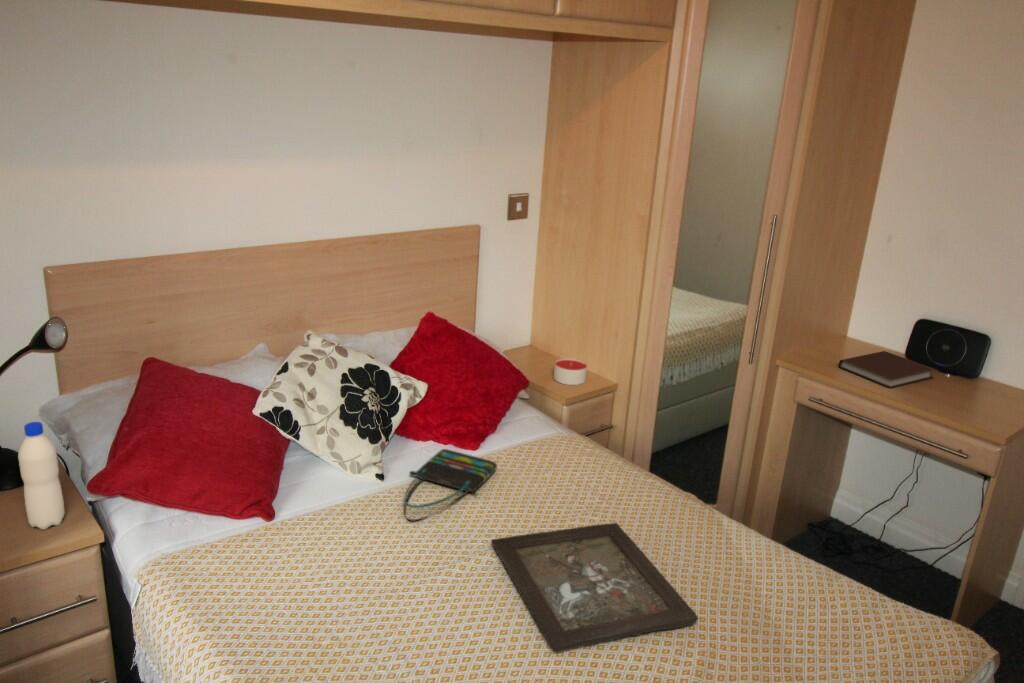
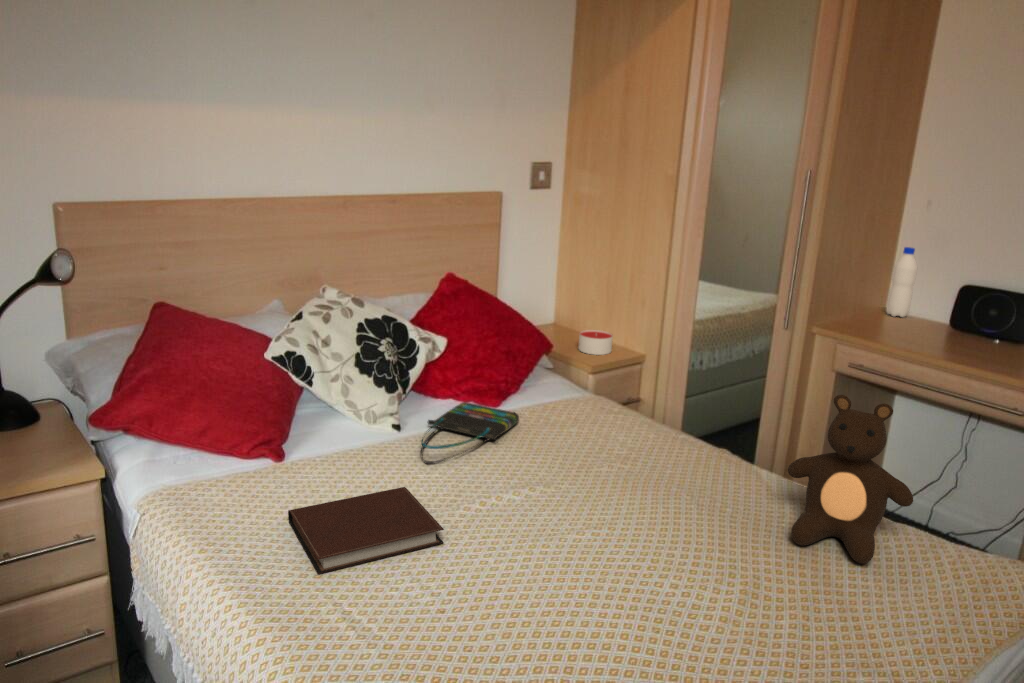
notebook: present [839,351,935,388] -> present [288,487,444,574]
water bottle: present [18,422,65,530] -> present [886,247,917,317]
teddy bear: none [745,472,856,629] -> present [788,395,913,563]
tray: present [492,523,698,653] -> none [513,467,740,580]

